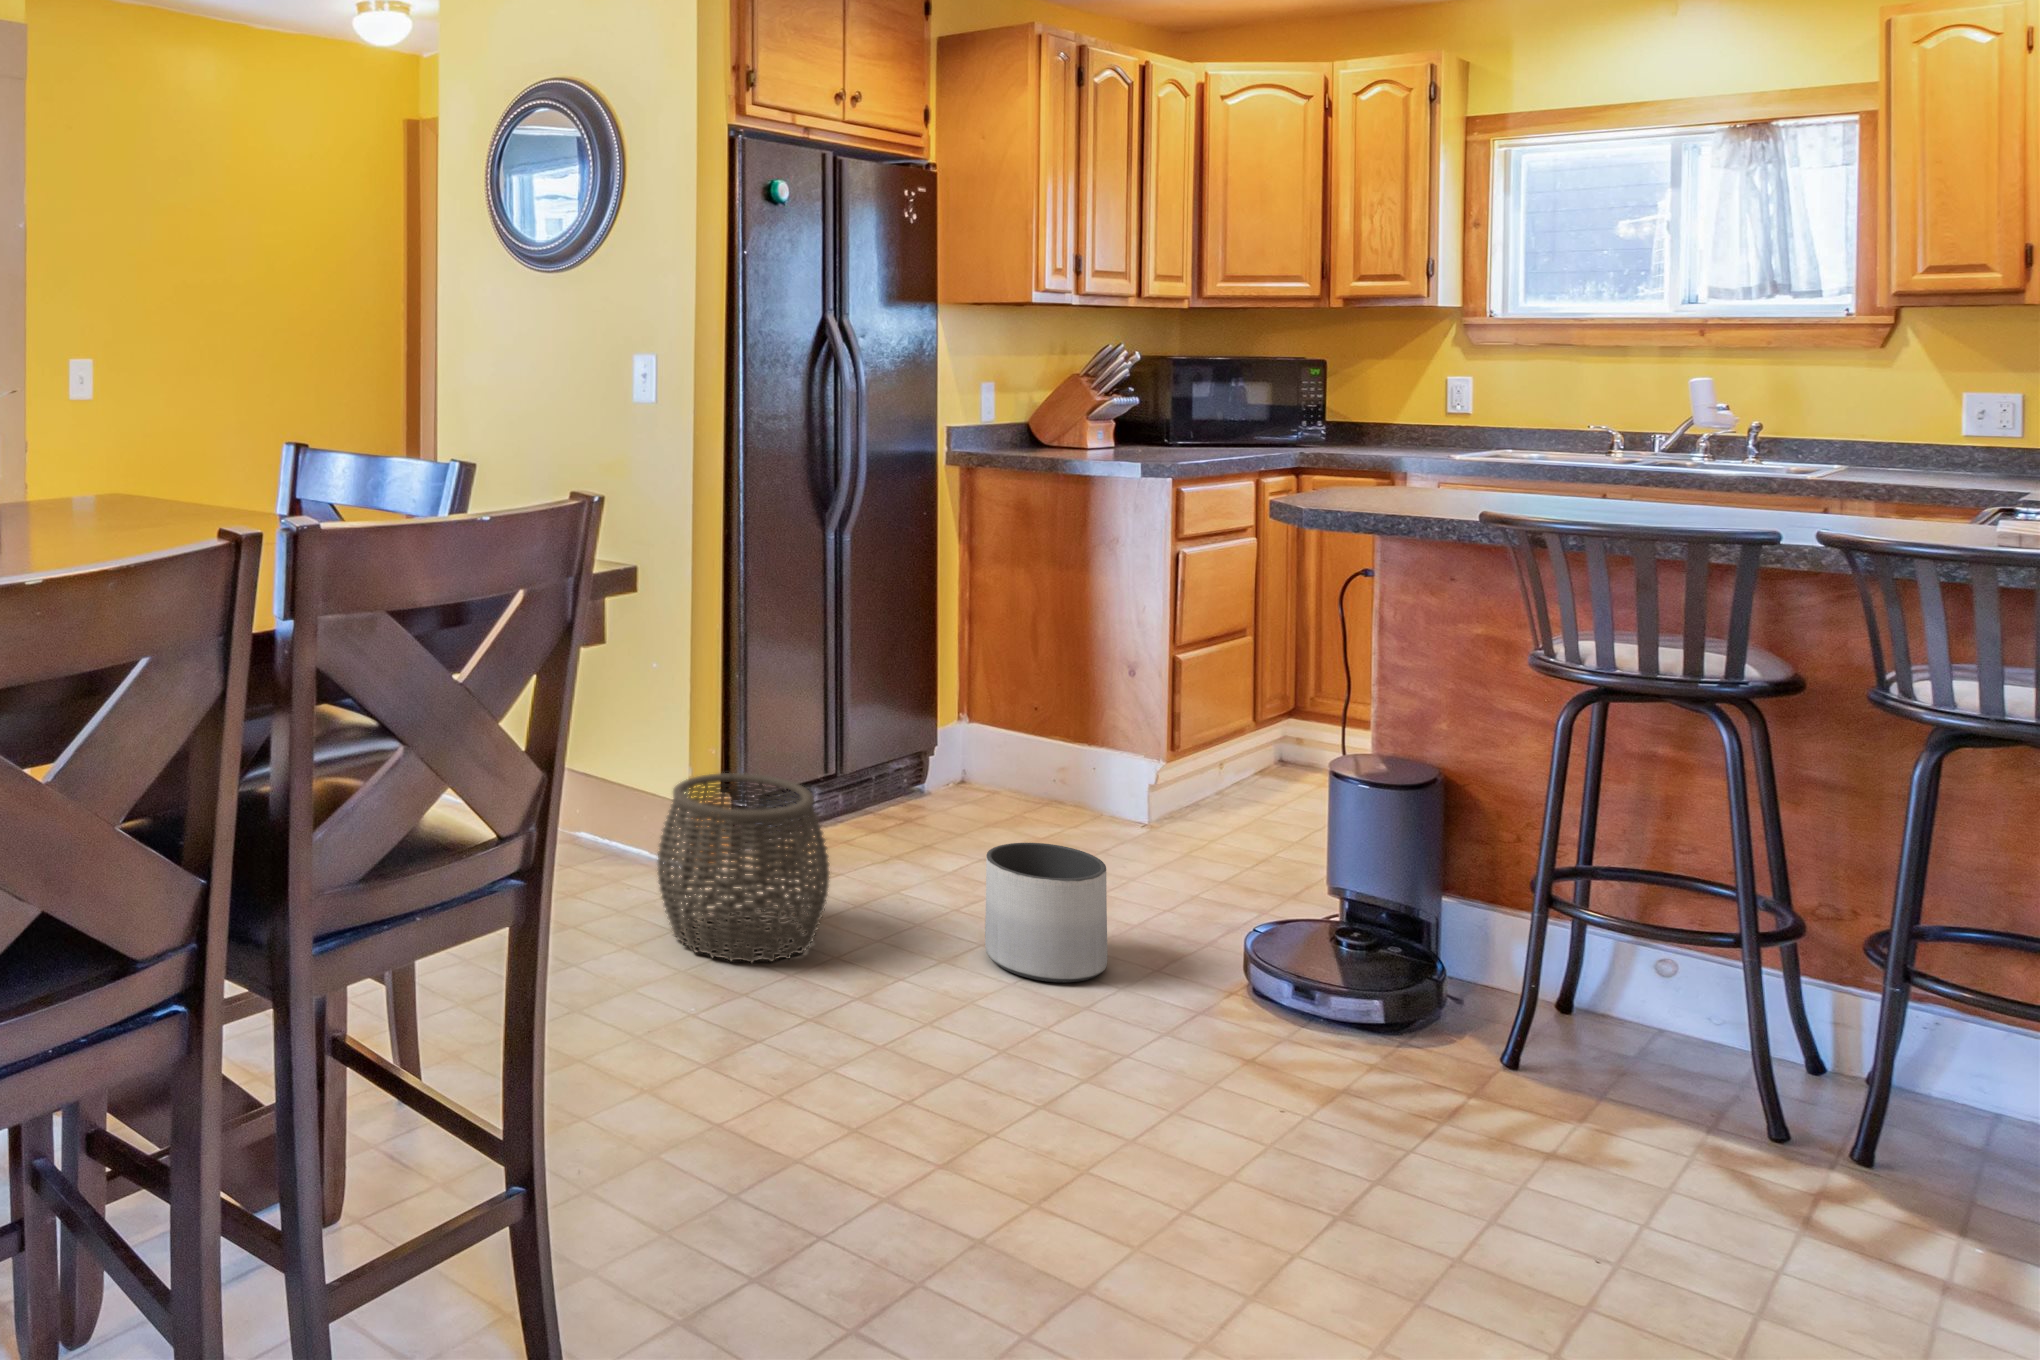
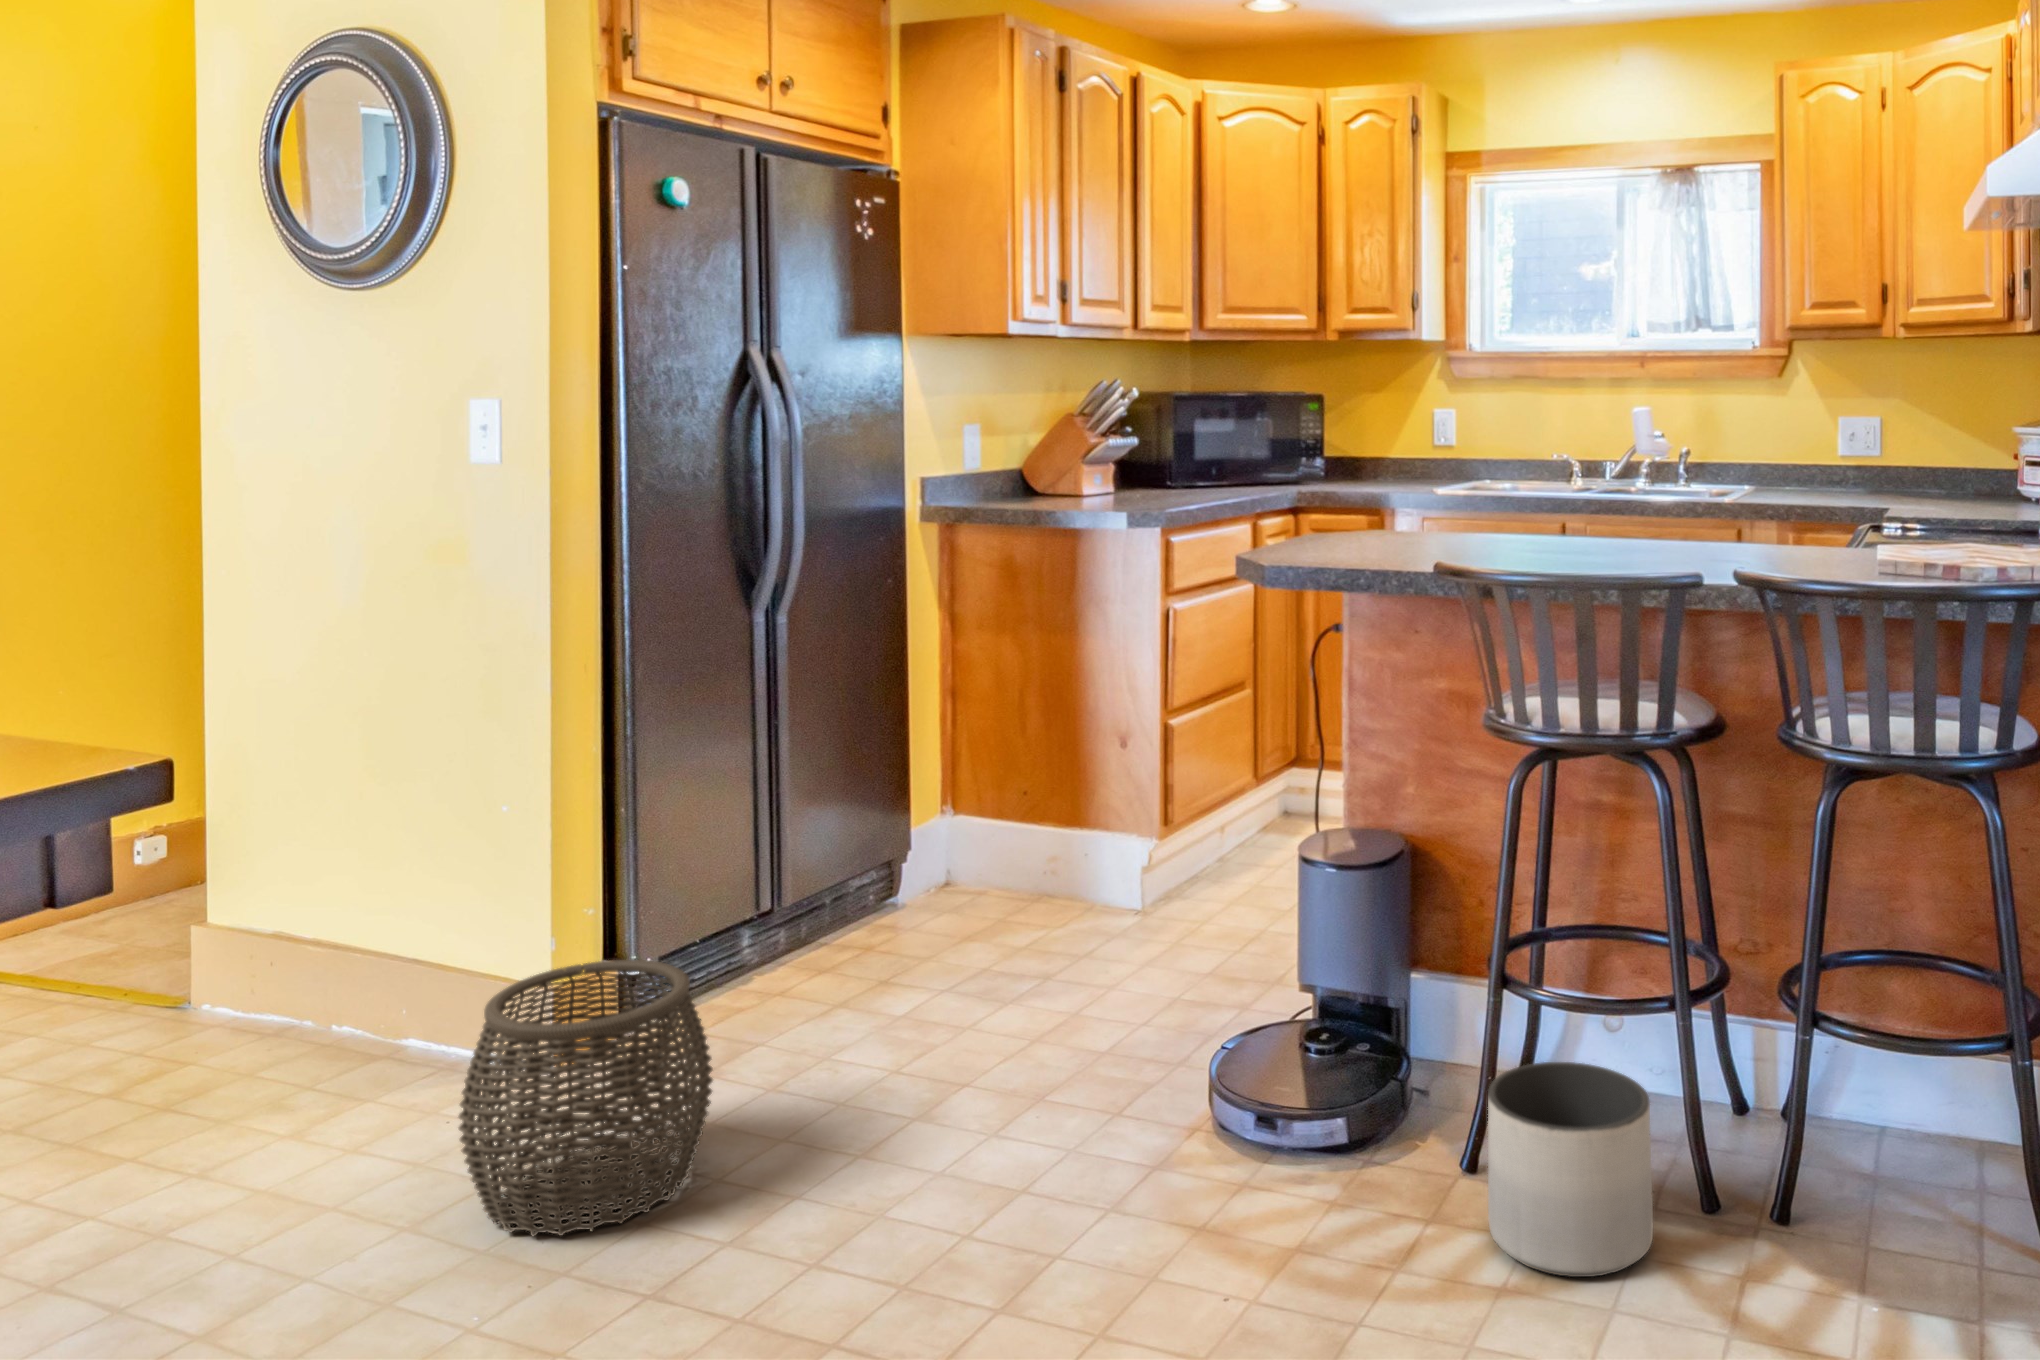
planter: present [985,843,1107,983] -> present [1488,1062,1653,1277]

